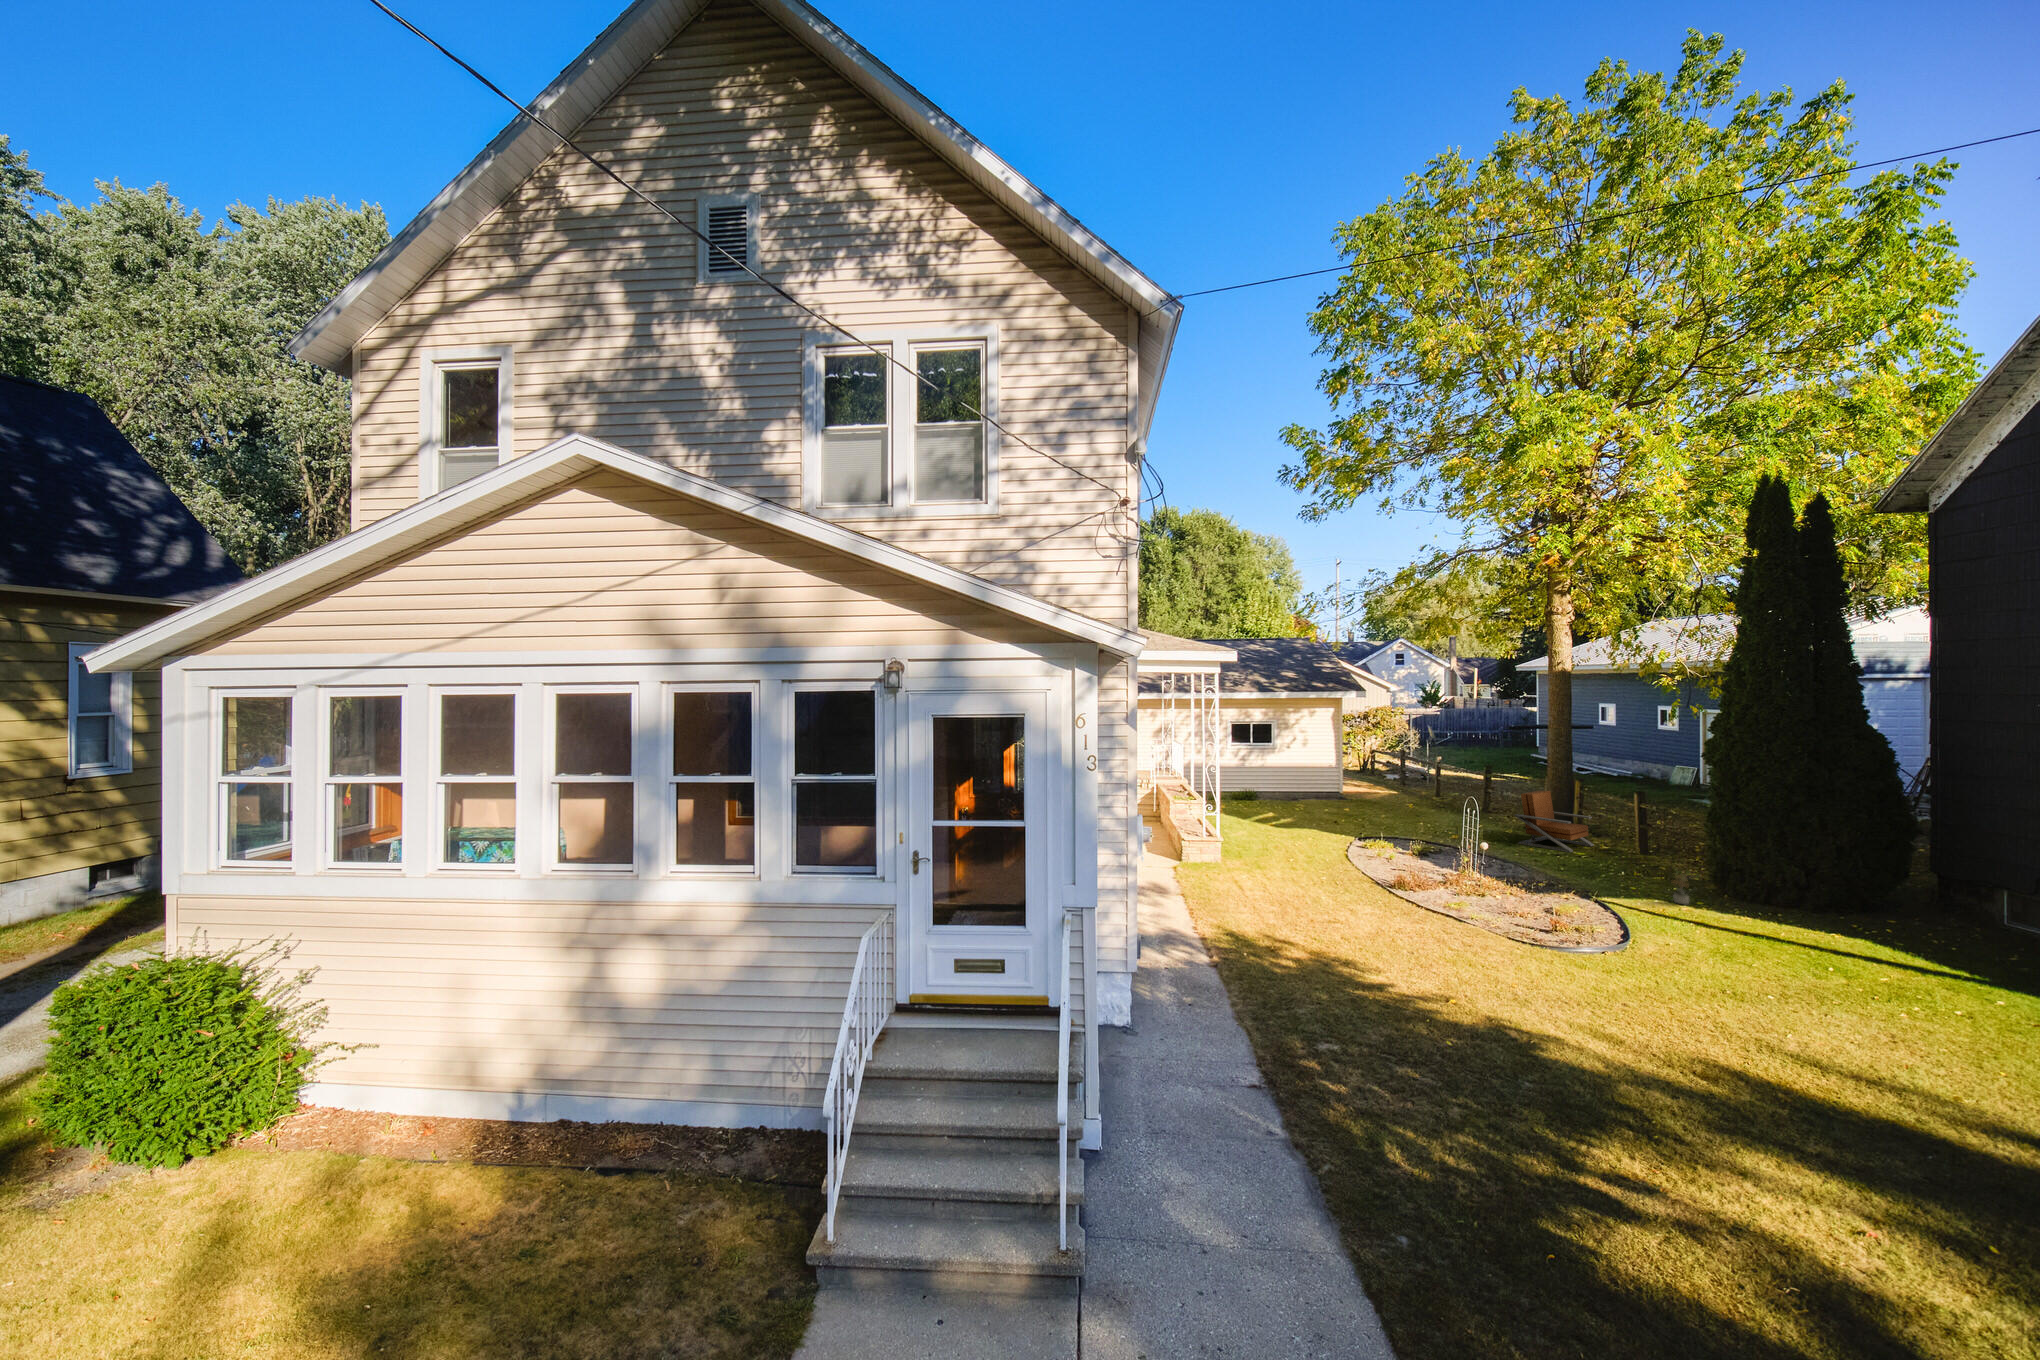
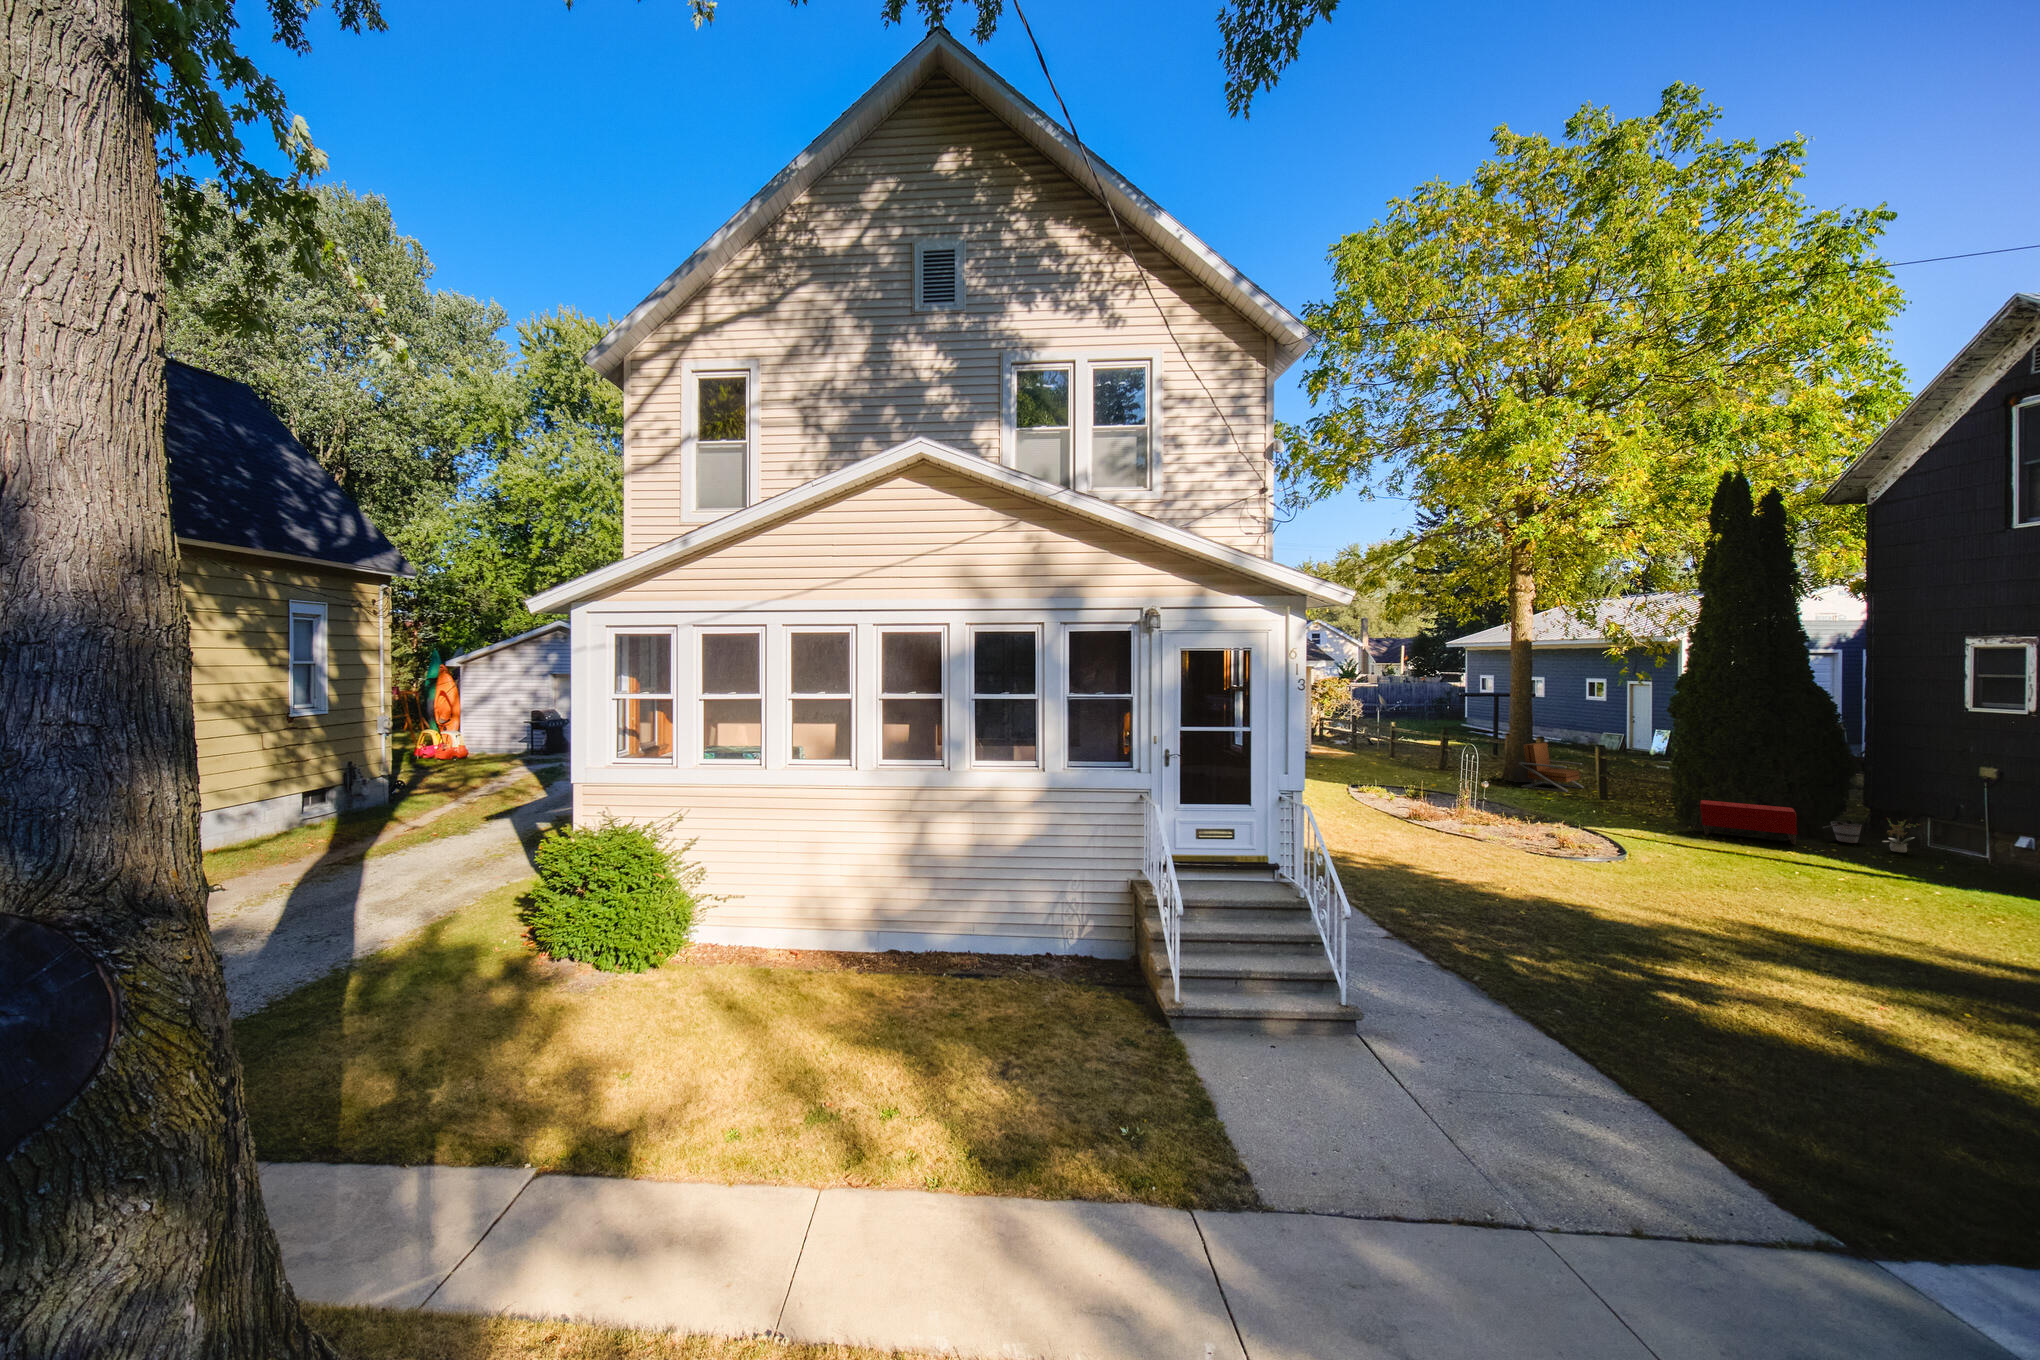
potted plant: present [1669,871,1693,904] -> present [1882,818,1919,852]
bench: none [1721,878,1844,942] -> present [1700,800,1797,844]
bucket: none [1879,910,1931,941] -> present [1822,820,1862,843]

